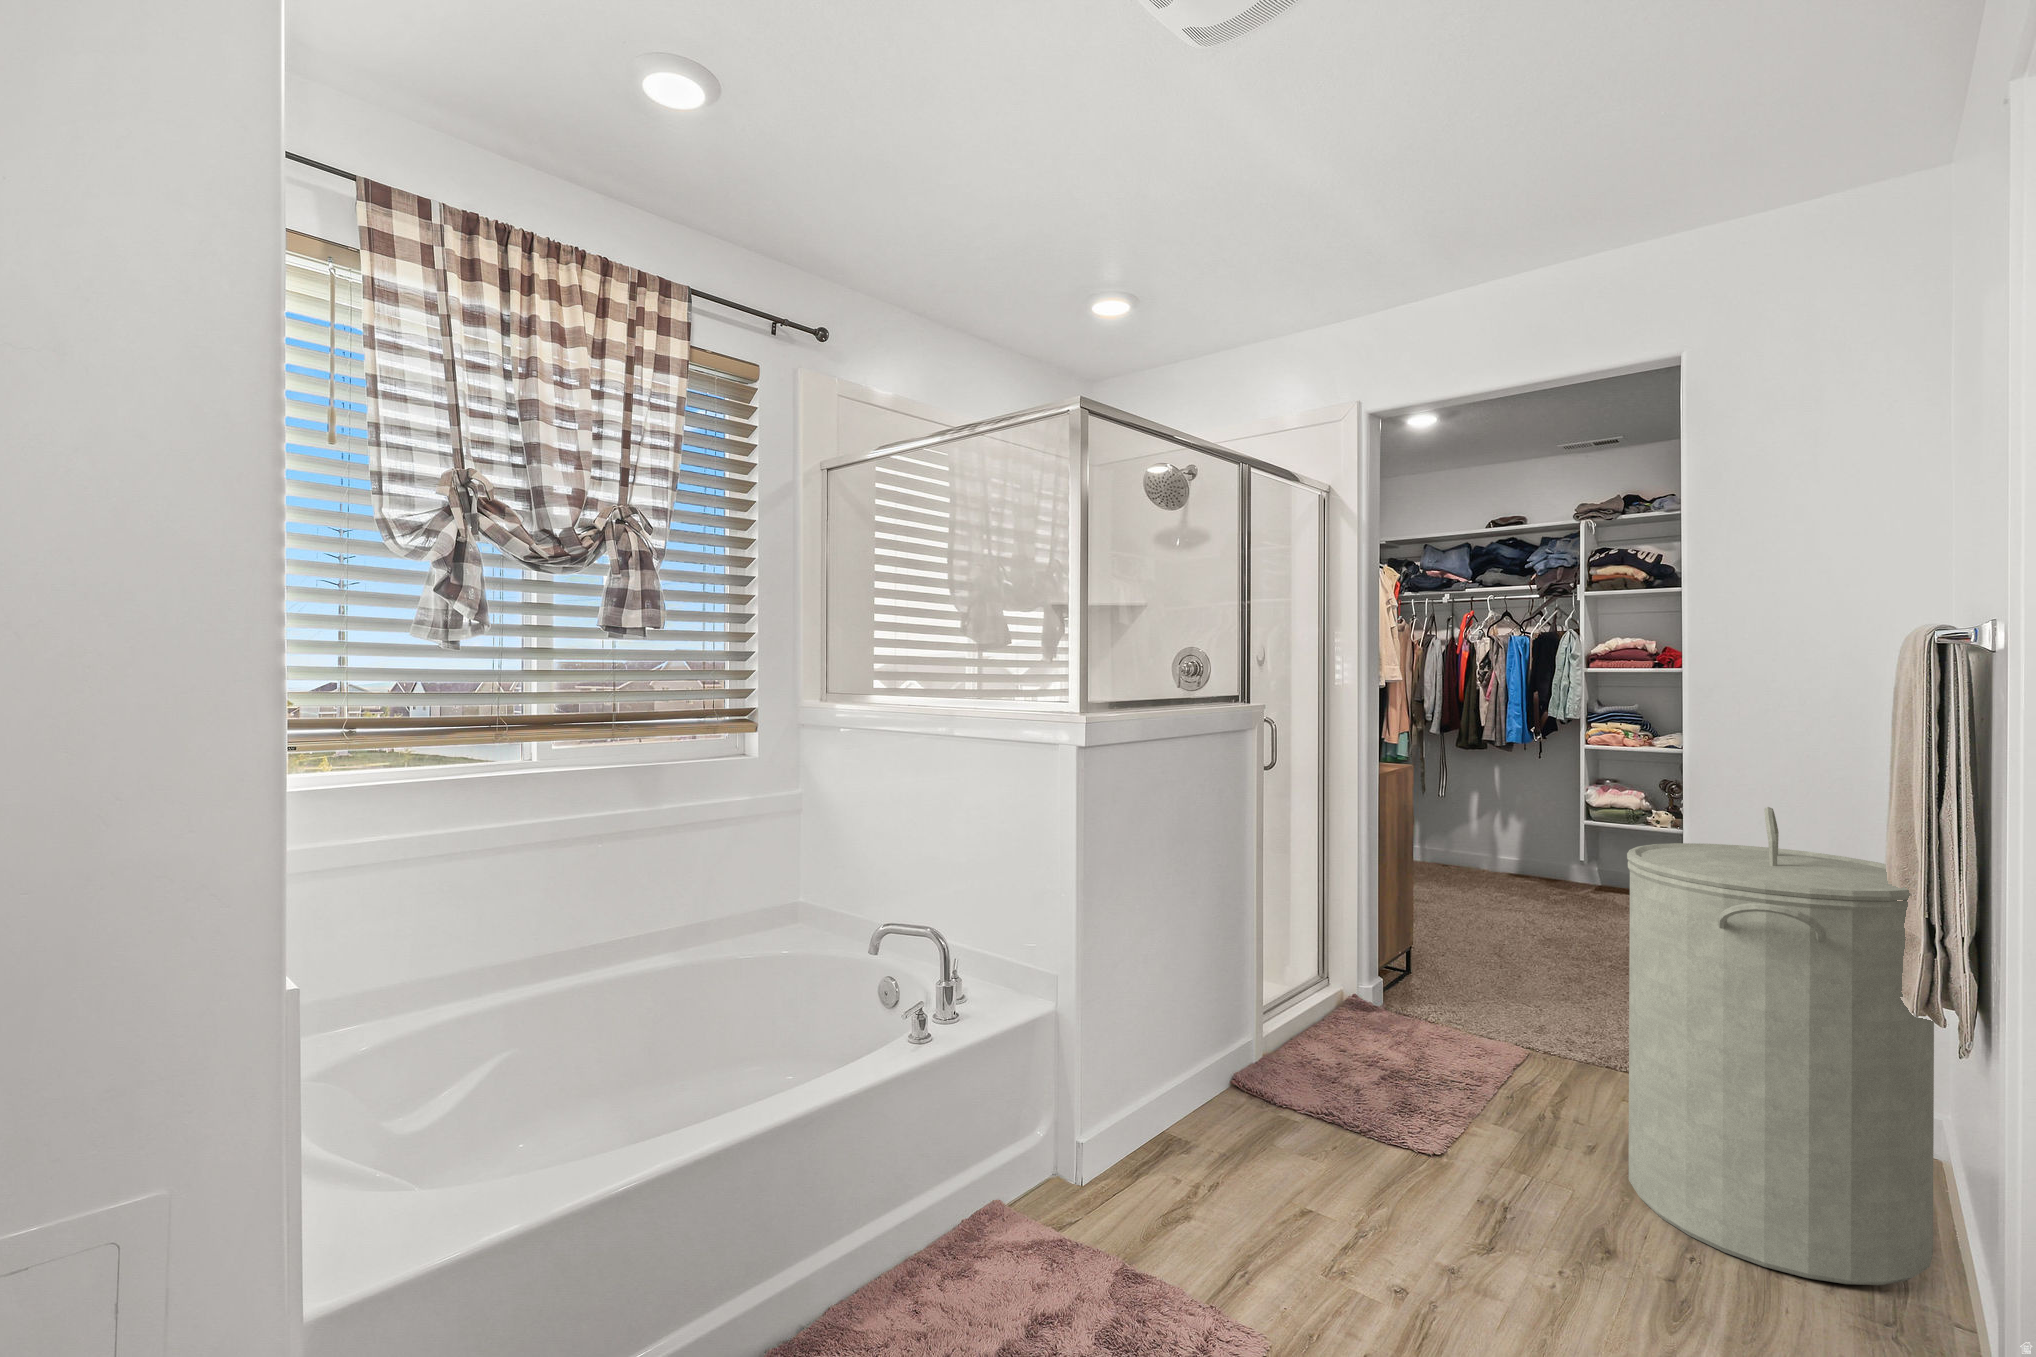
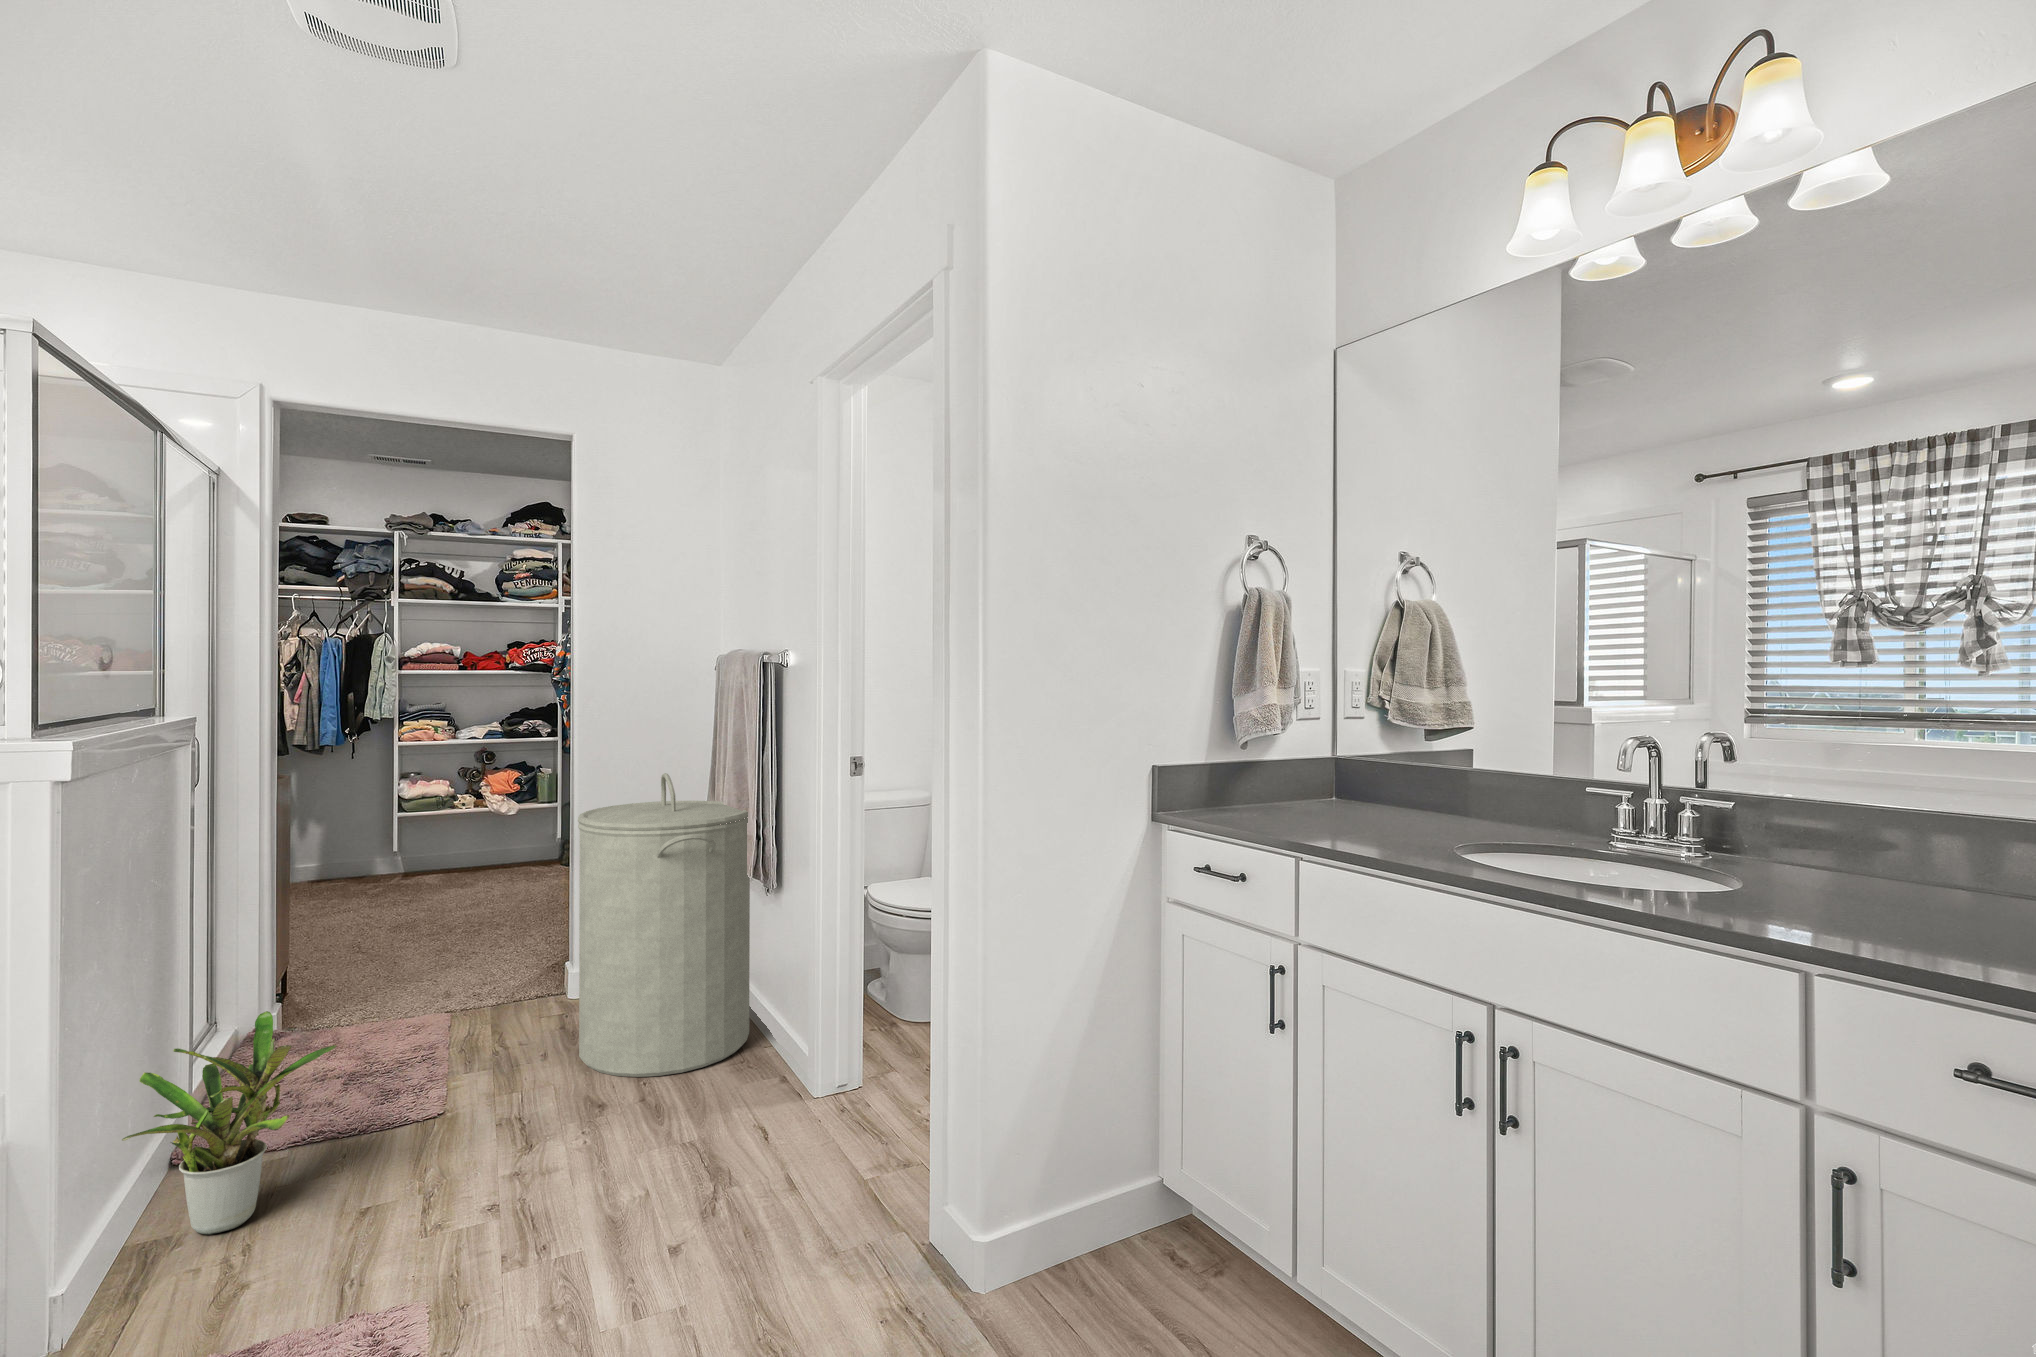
potted plant: none [1124,979,1299,1169] -> present [122,1011,337,1234]

